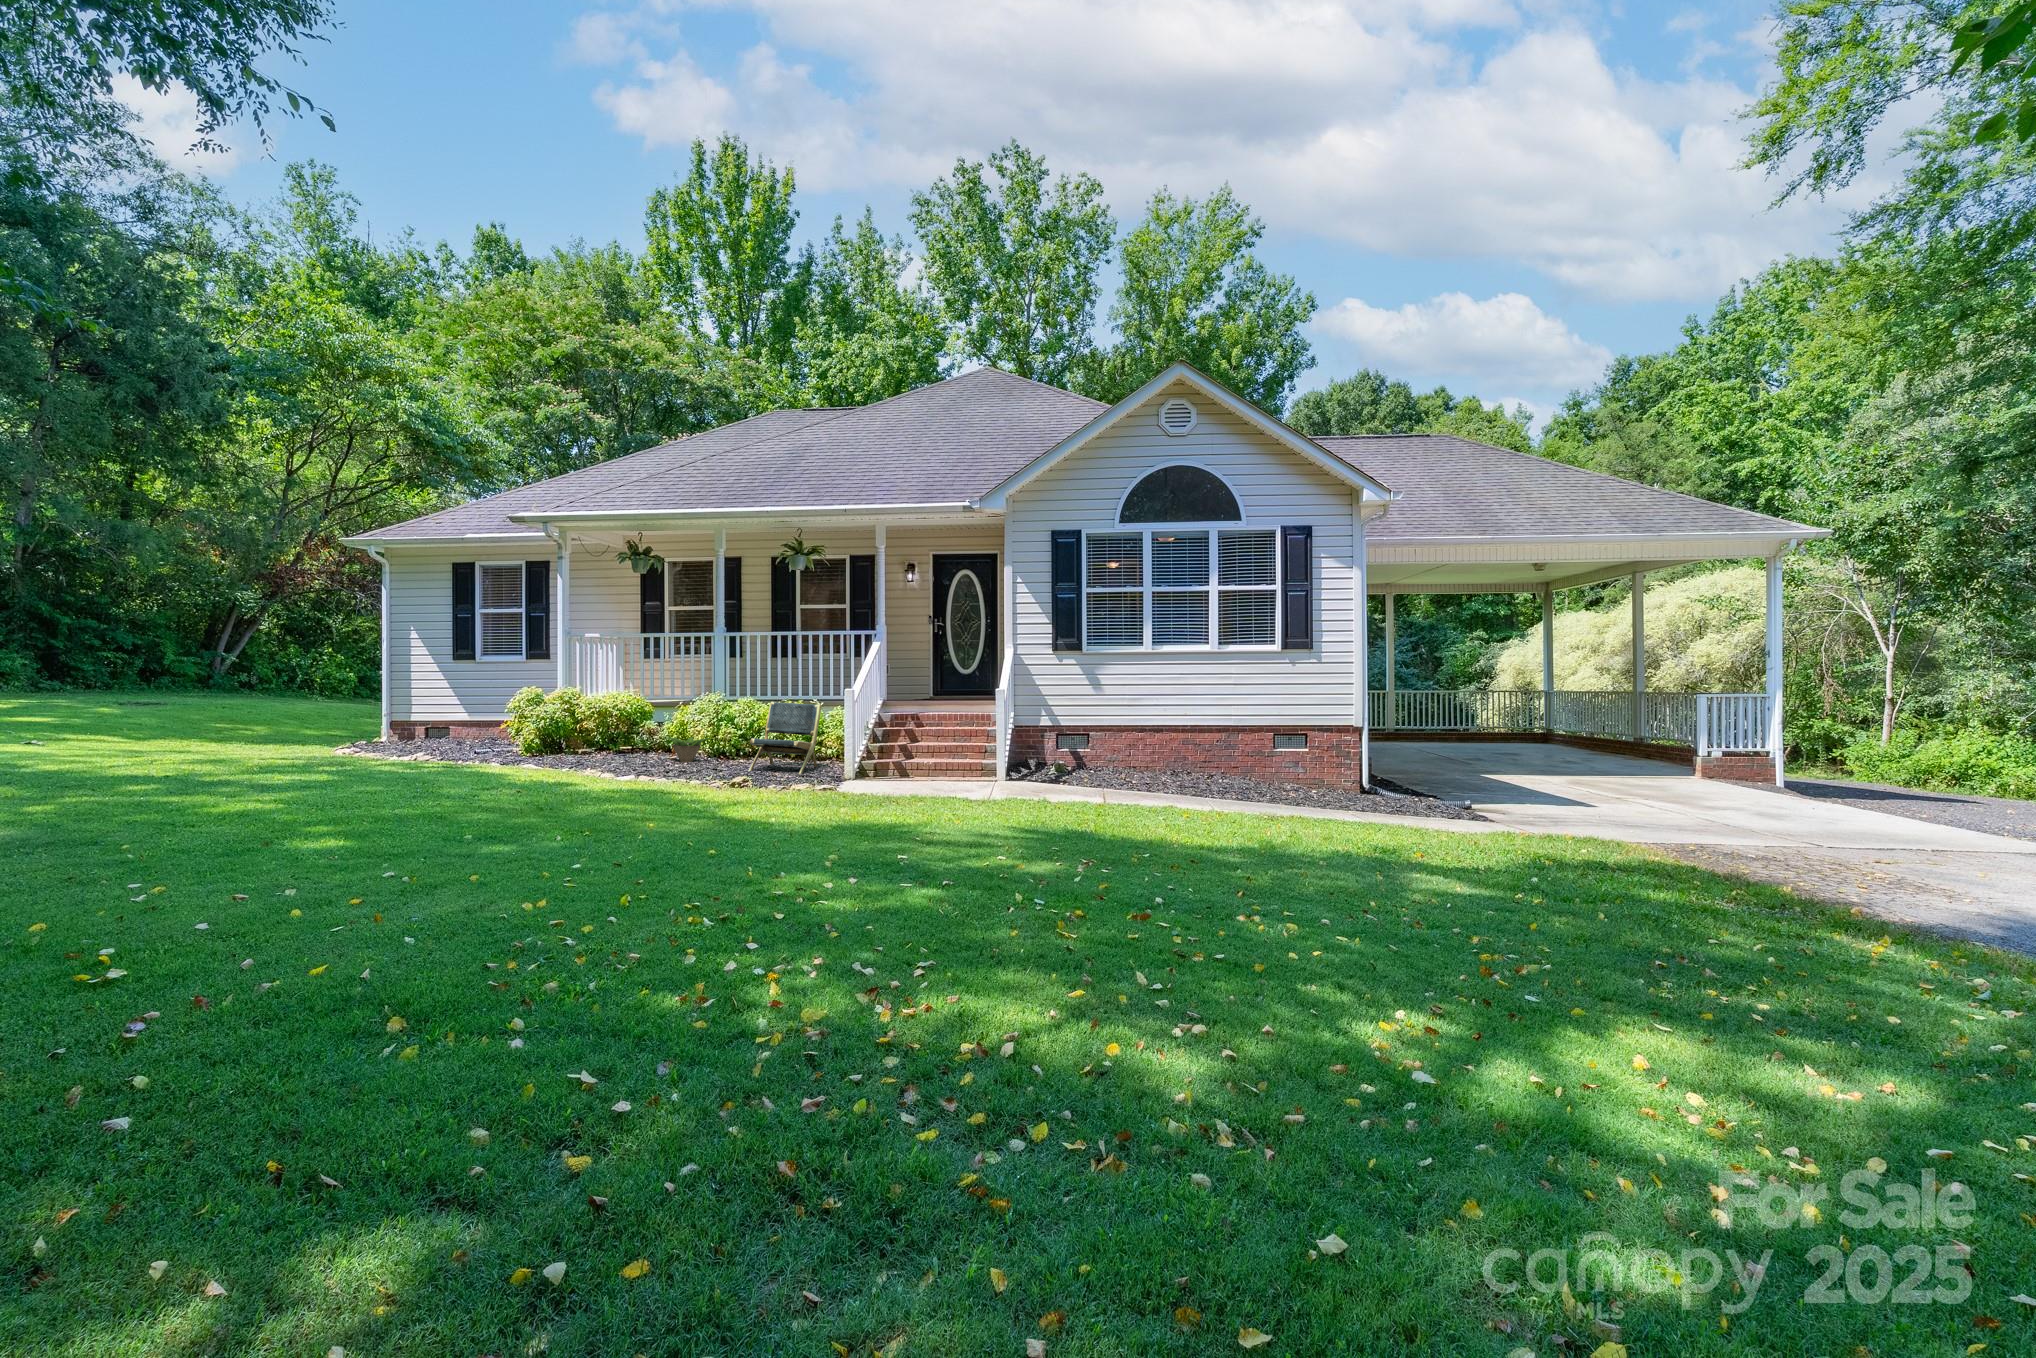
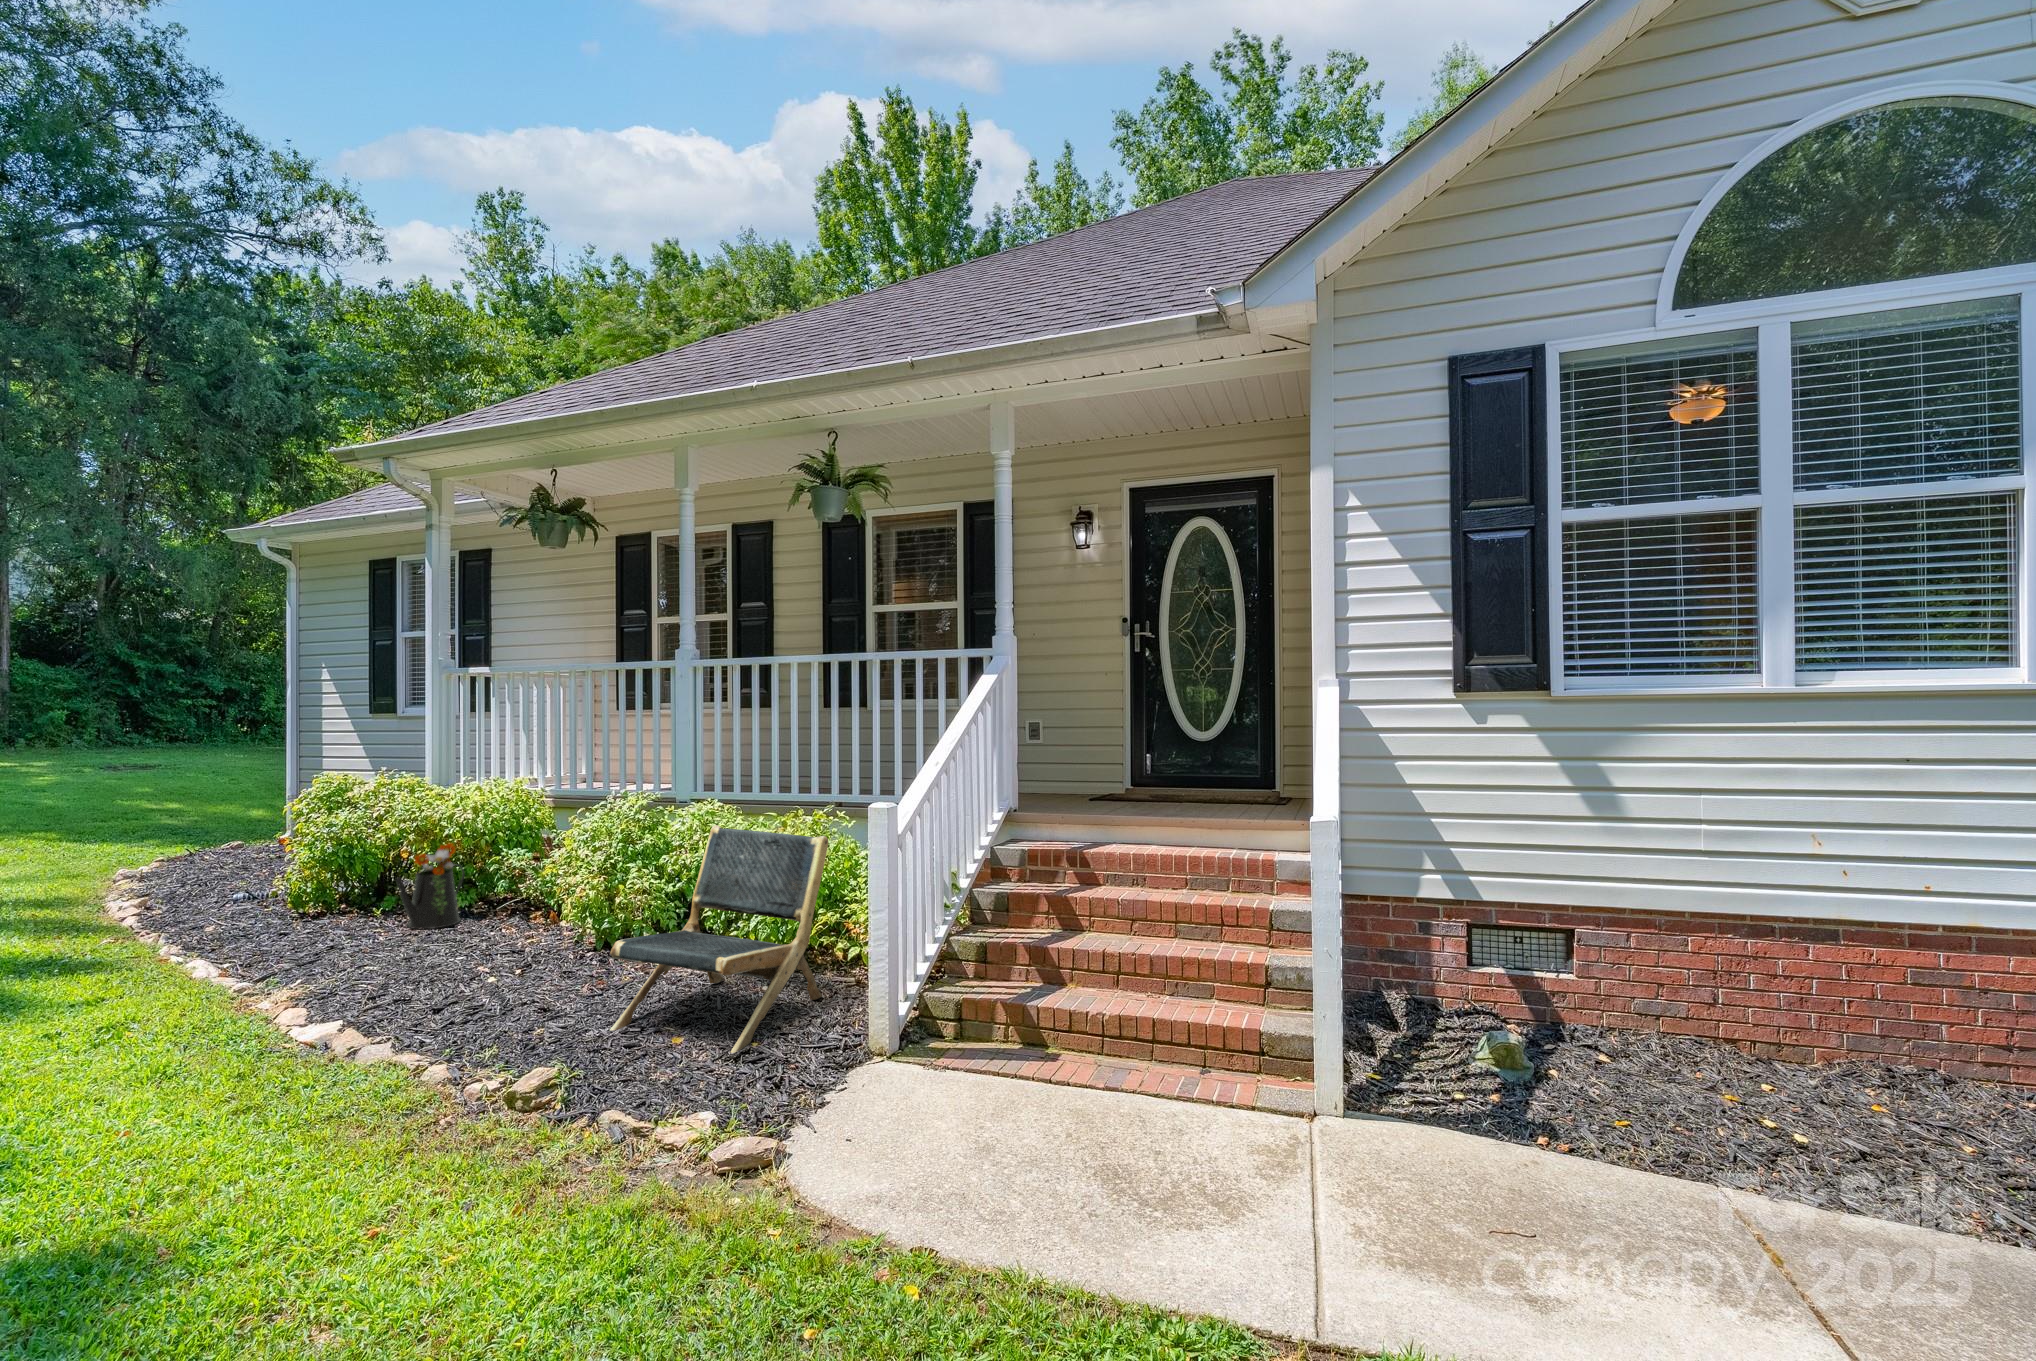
watering can: none [604,717,627,755] -> present [397,843,465,930]
decorative plant: present [668,737,710,762] -> none [471,901,587,969]

